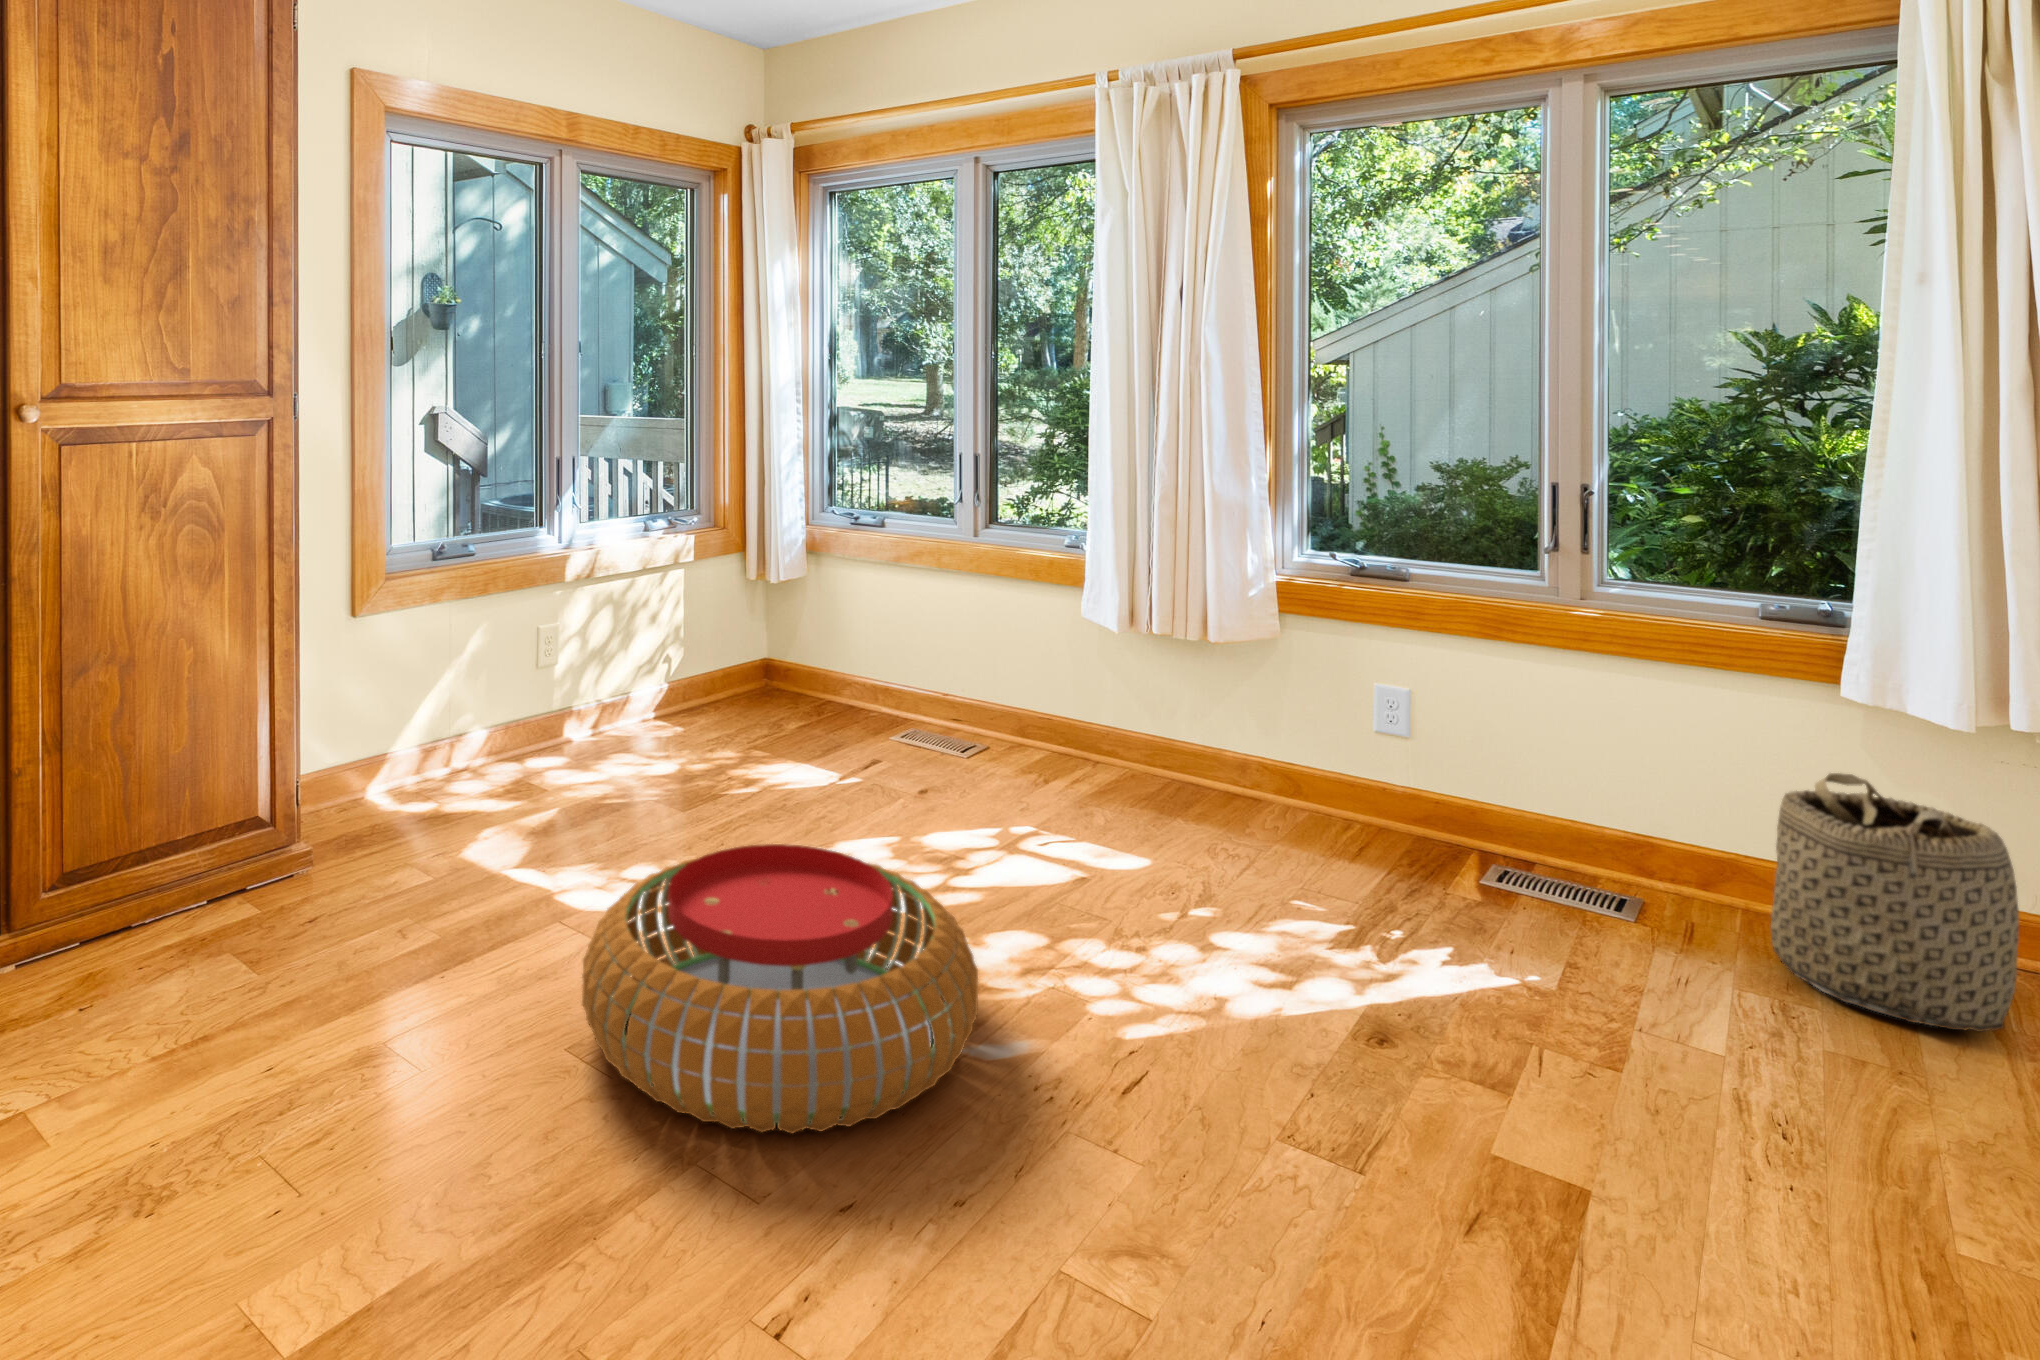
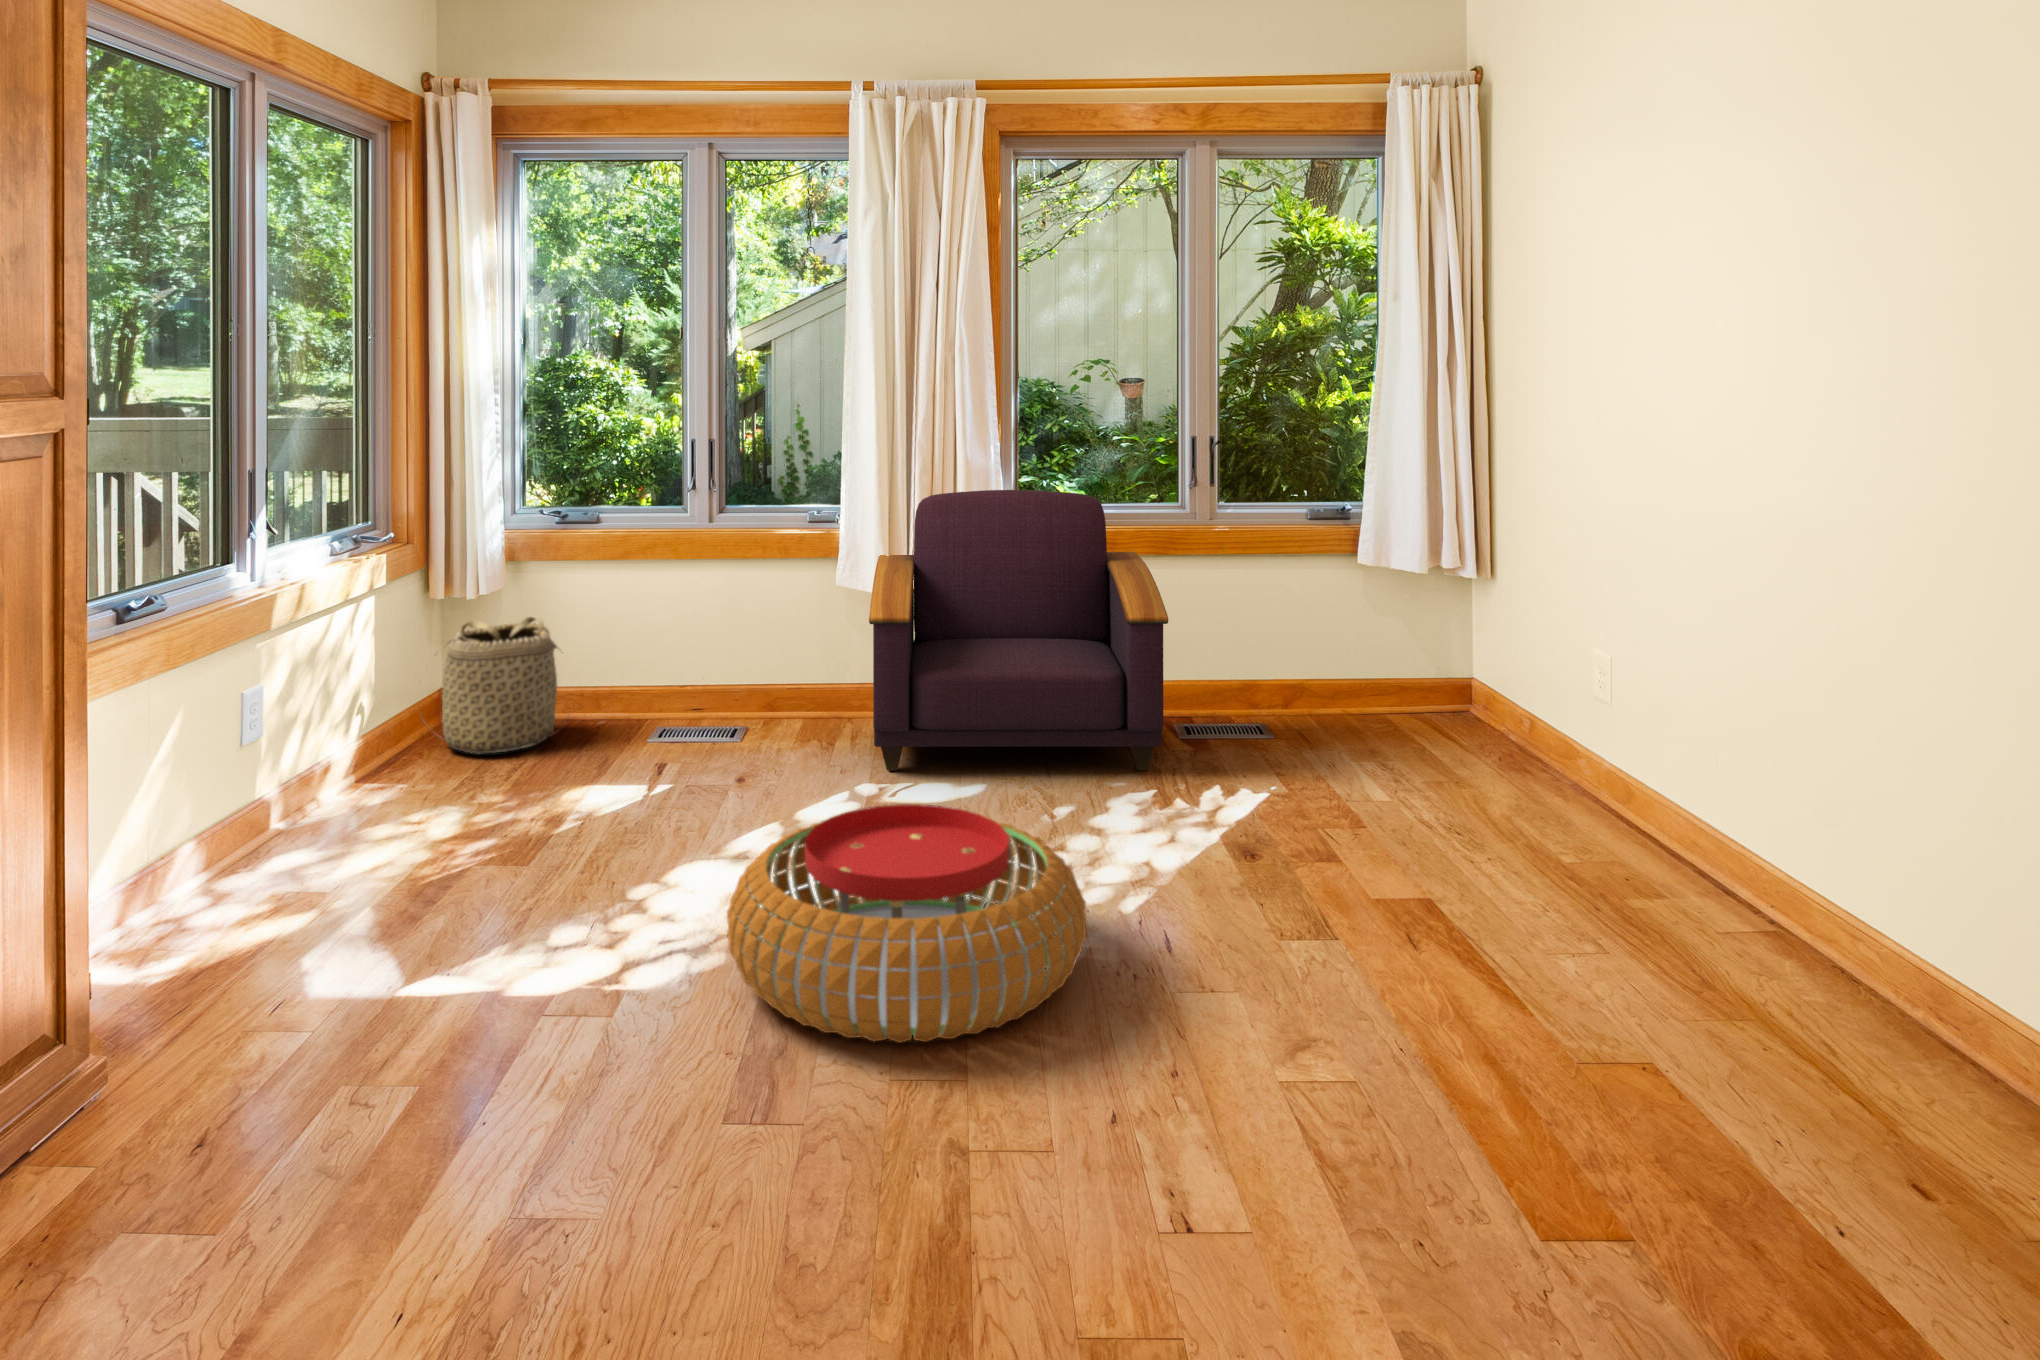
armchair: none [1023,527,1447,913] -> present [869,490,1168,771]
basket: present [1771,773,2019,1032] -> present [440,617,557,753]

